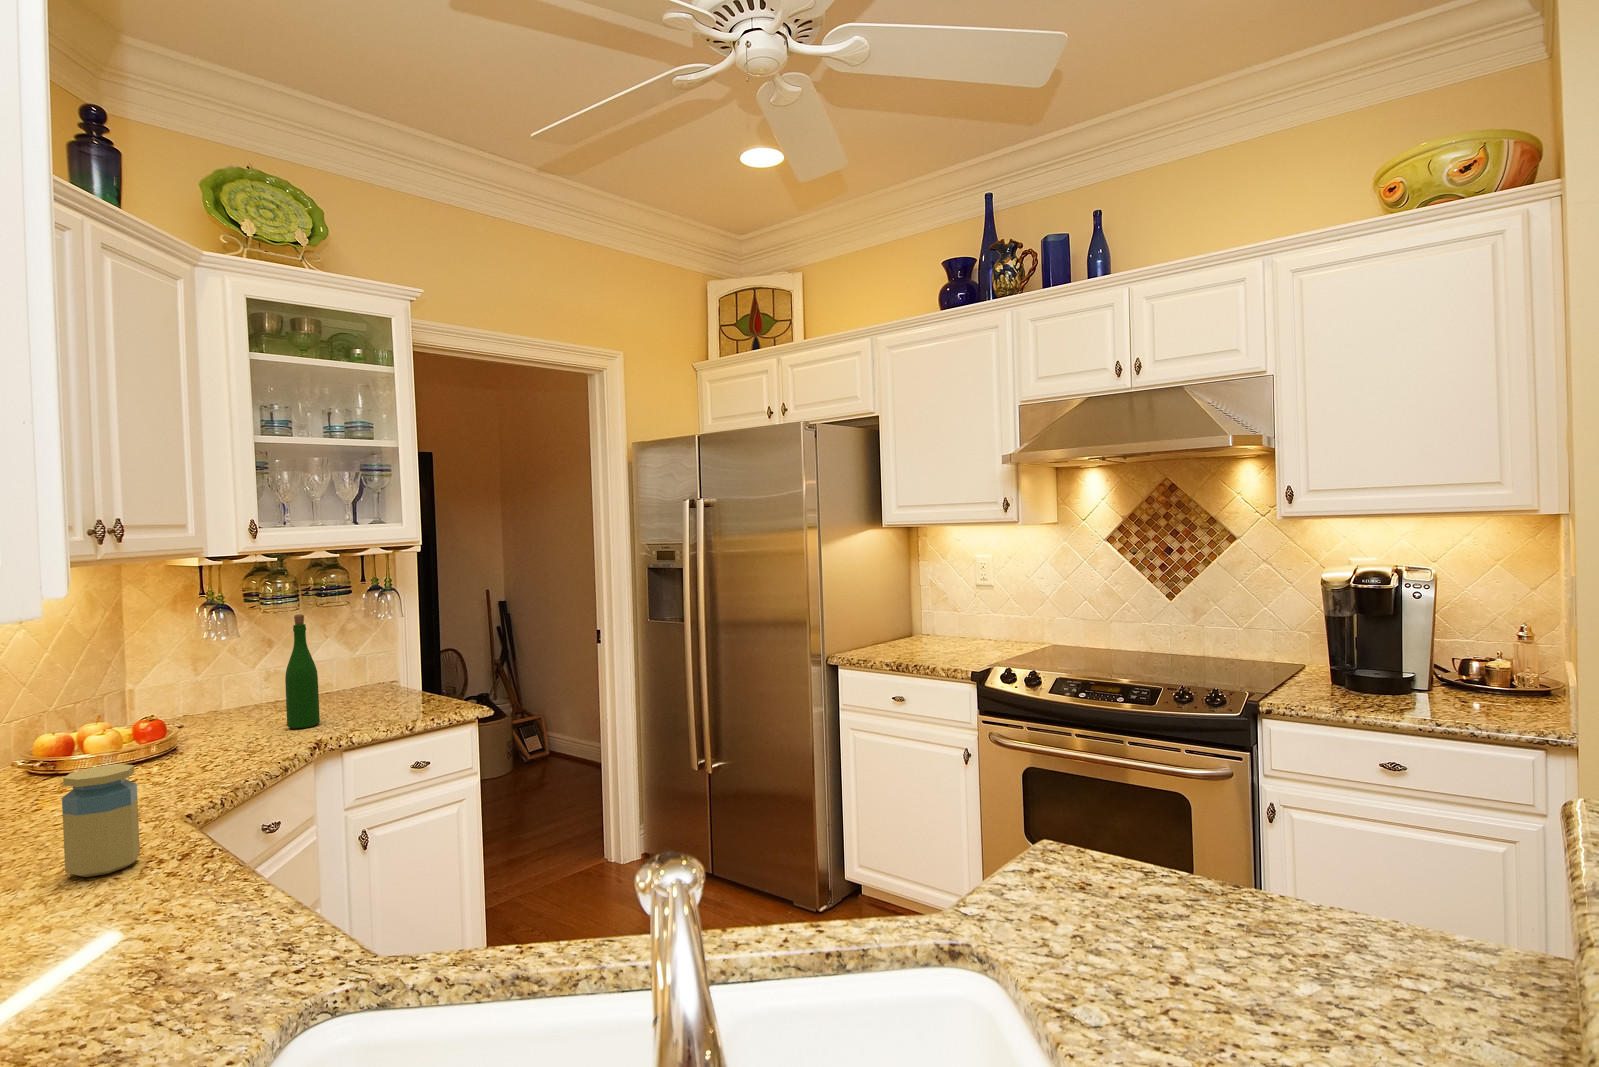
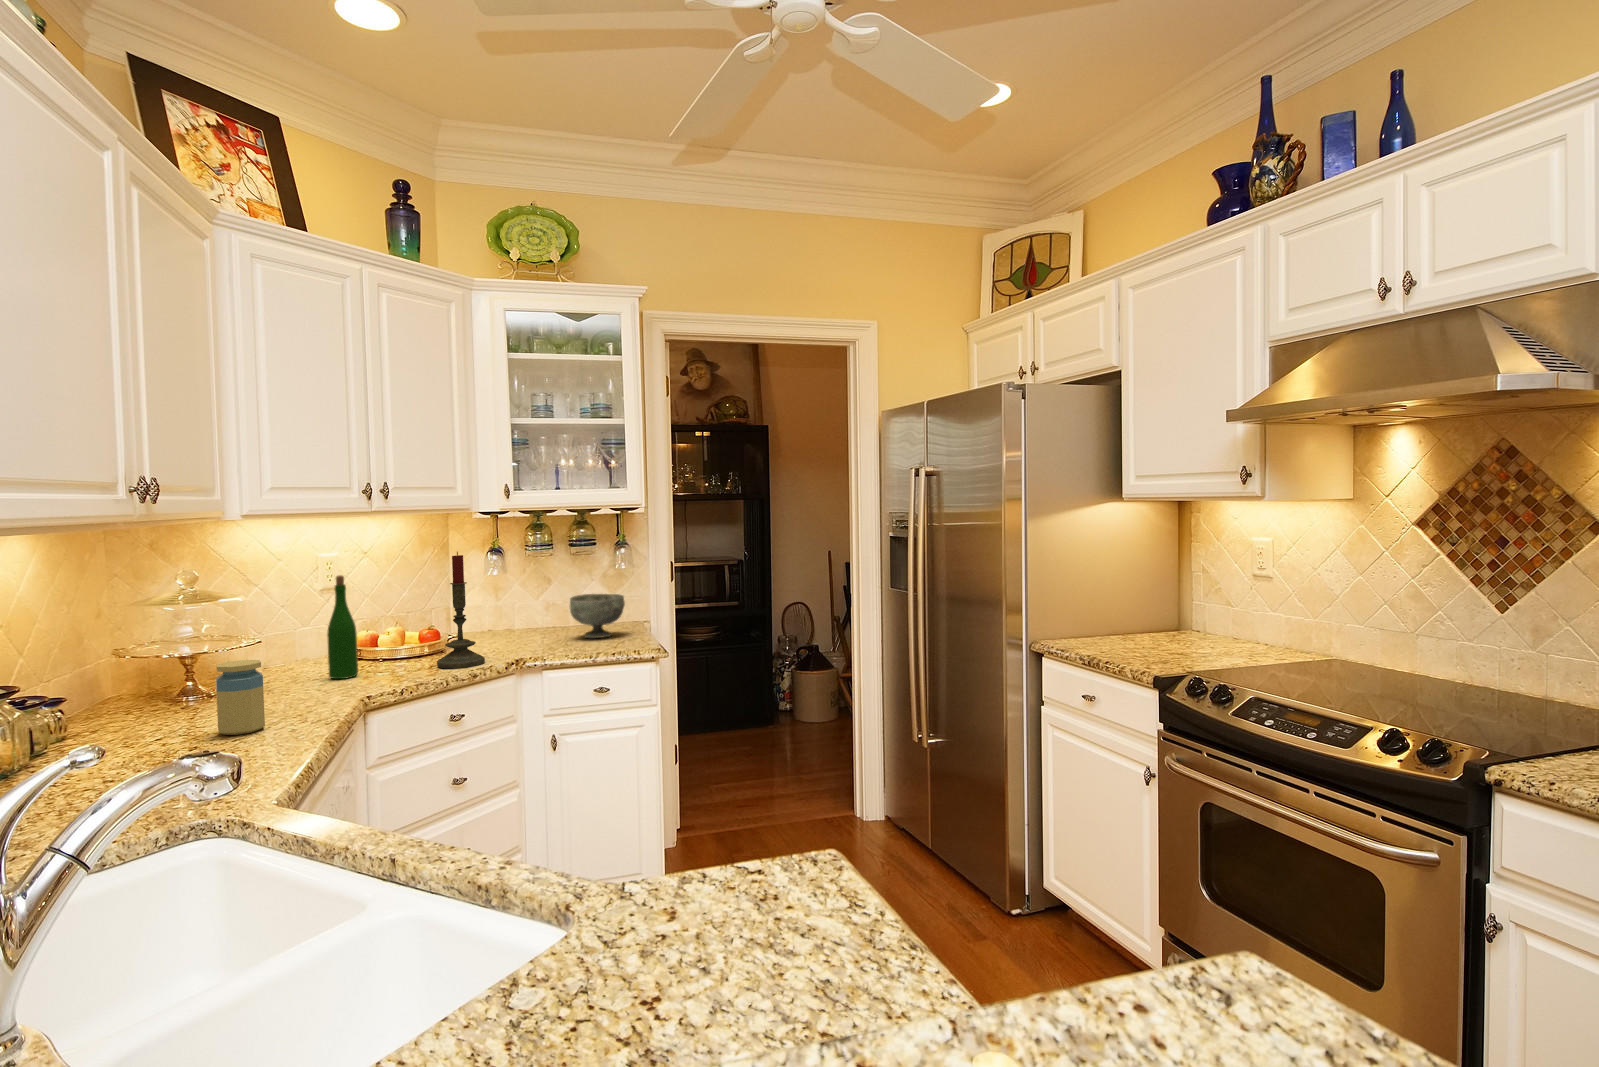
candle: none [205,606,273,760] -> present [437,552,485,669]
wine bottle: present [285,614,320,729] -> present [327,575,358,679]
bowl: none [323,650,394,705] -> present [570,594,625,638]

